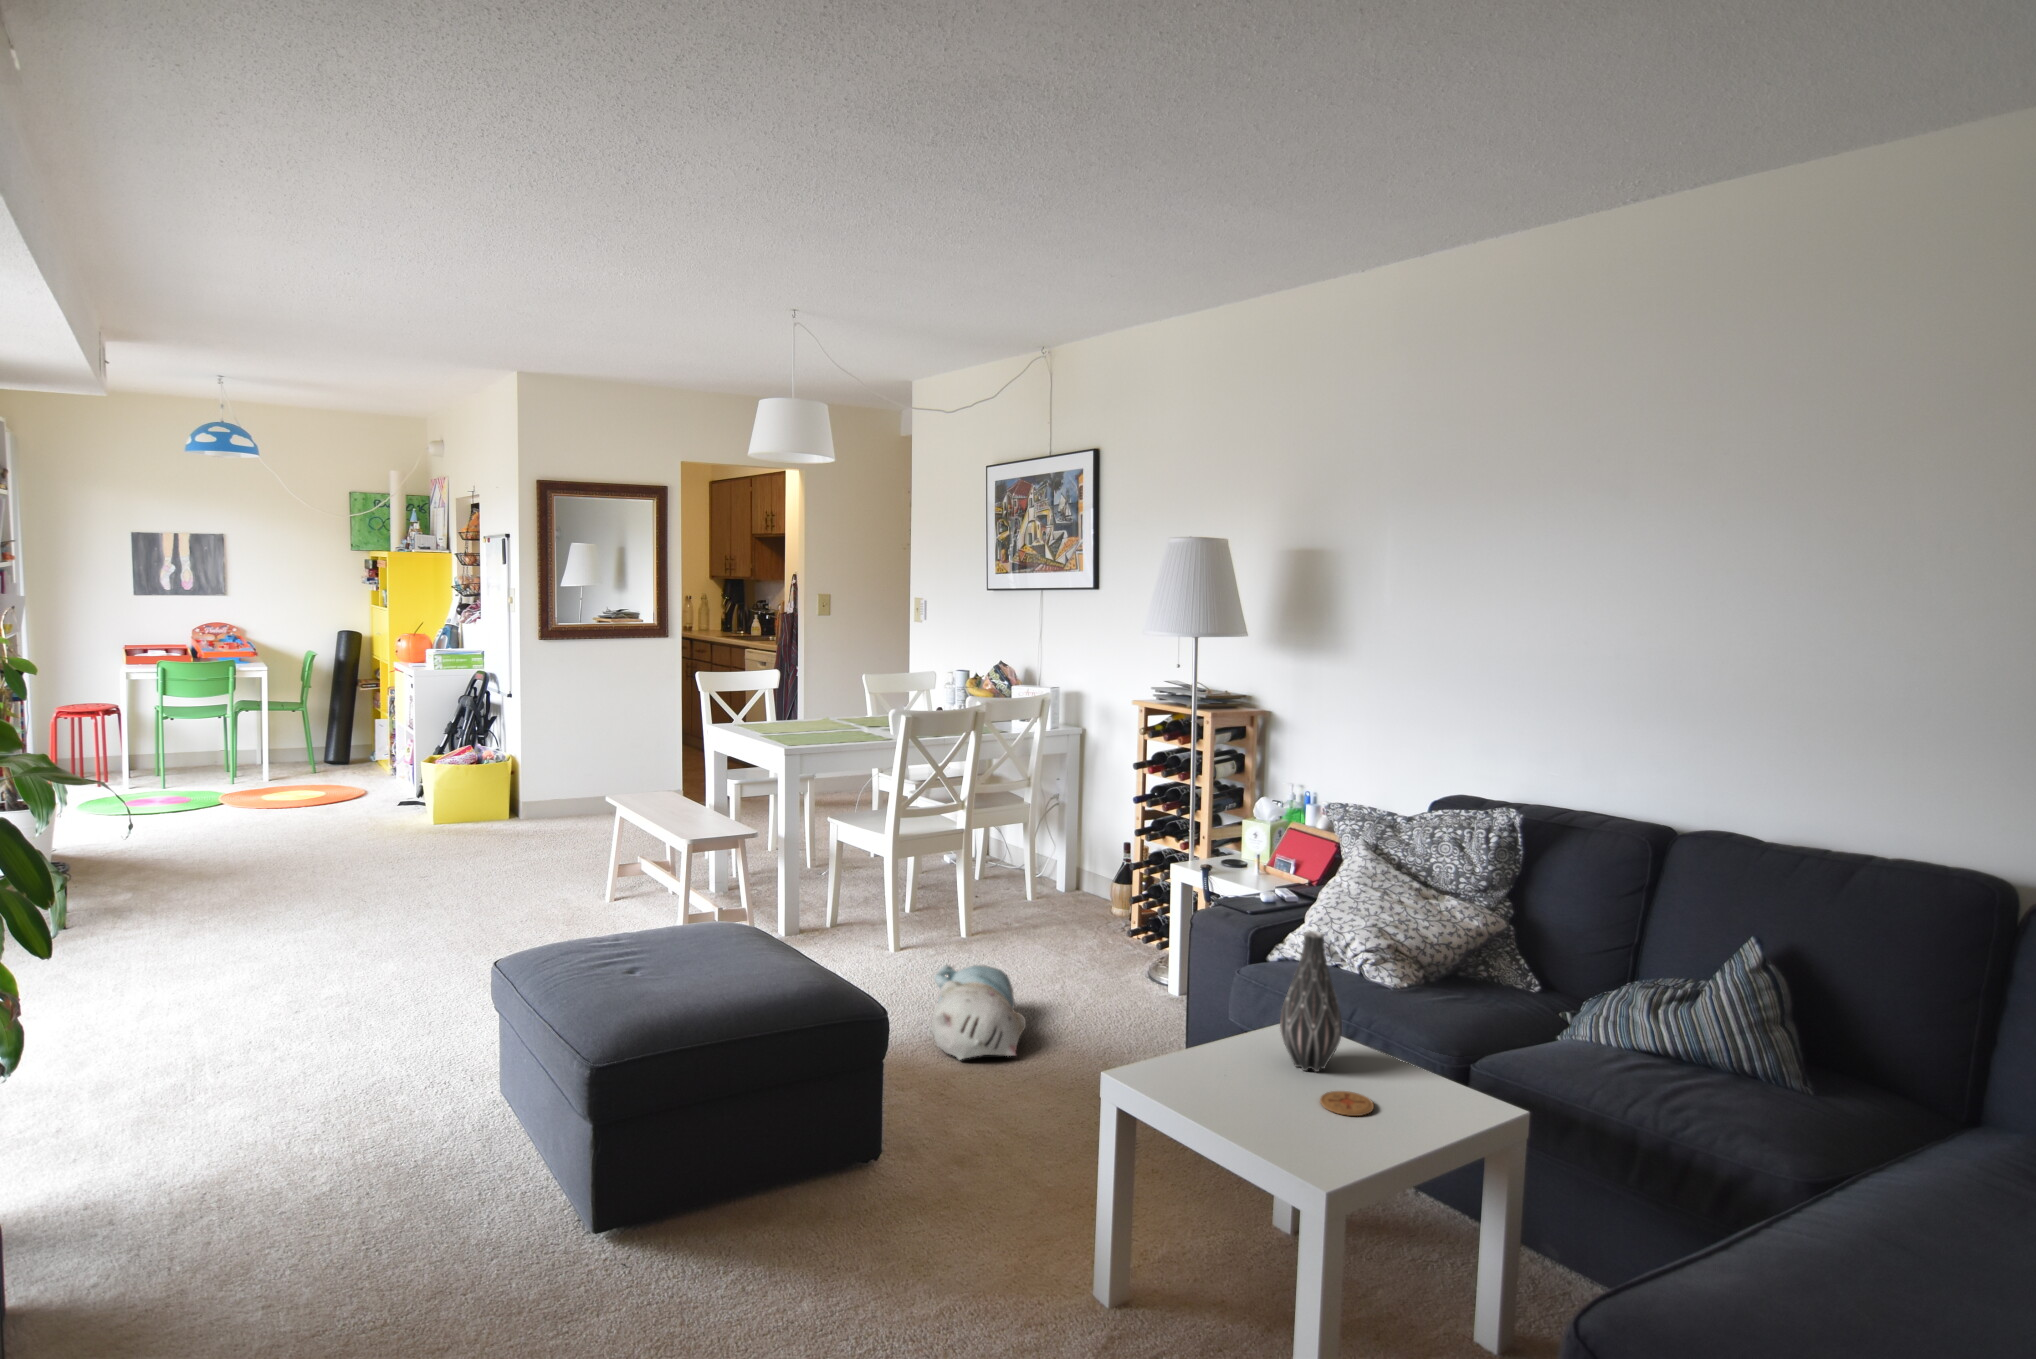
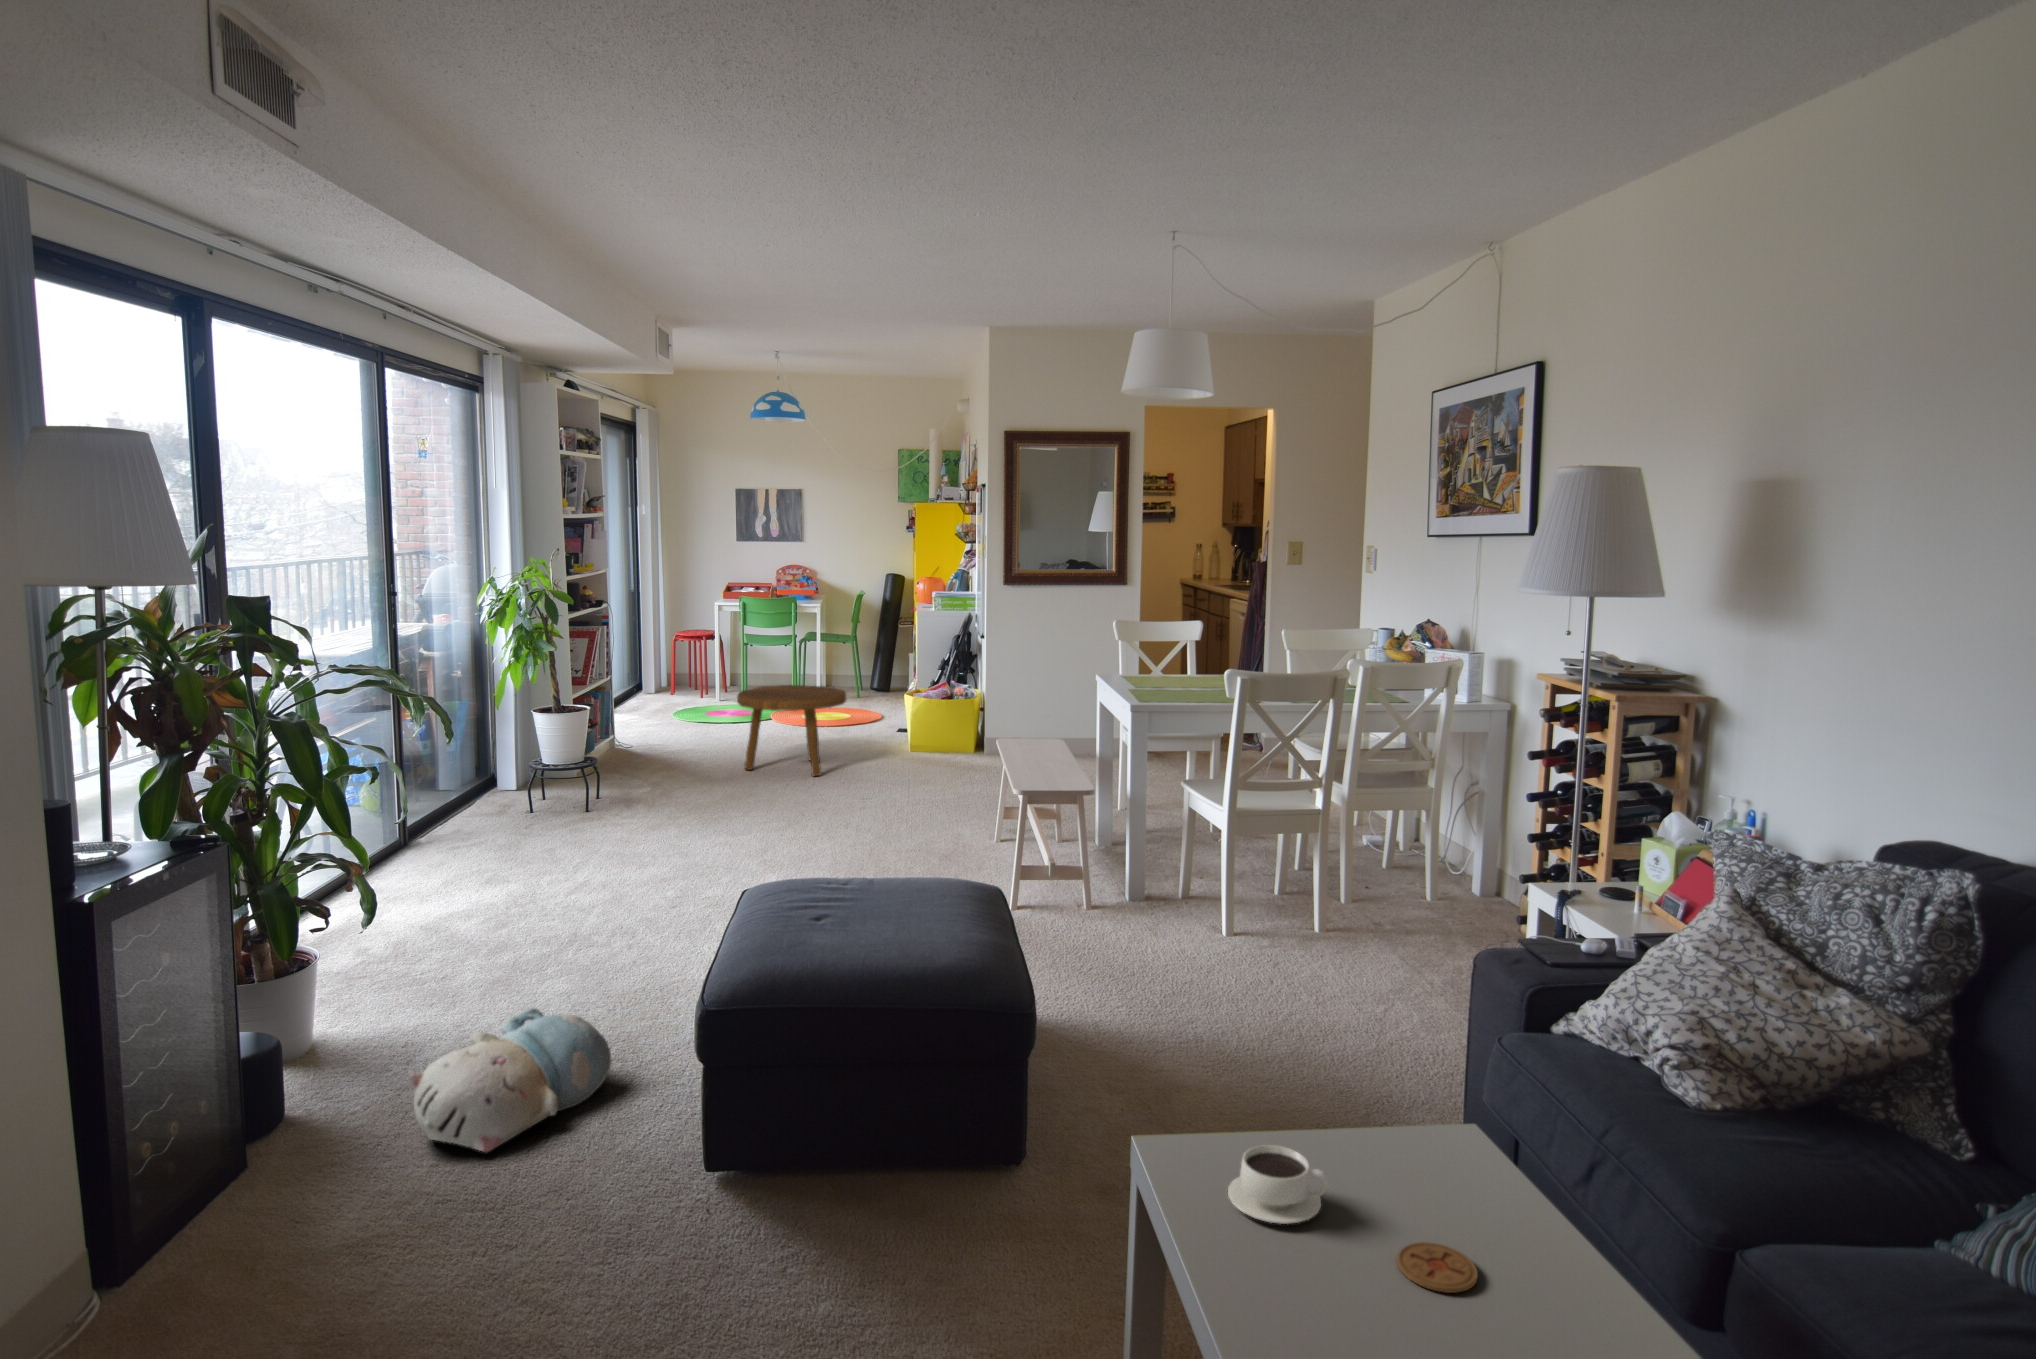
footstool: none [232,762,375,867] -> present [737,685,846,776]
vase: present [1280,931,1342,1072] -> none [1400,1007,1490,1207]
plush toy: present [932,965,1026,1060] -> present [410,1008,611,1153]
teacup: none [1190,1053,1261,1104] -> present [1228,1145,1328,1224]

